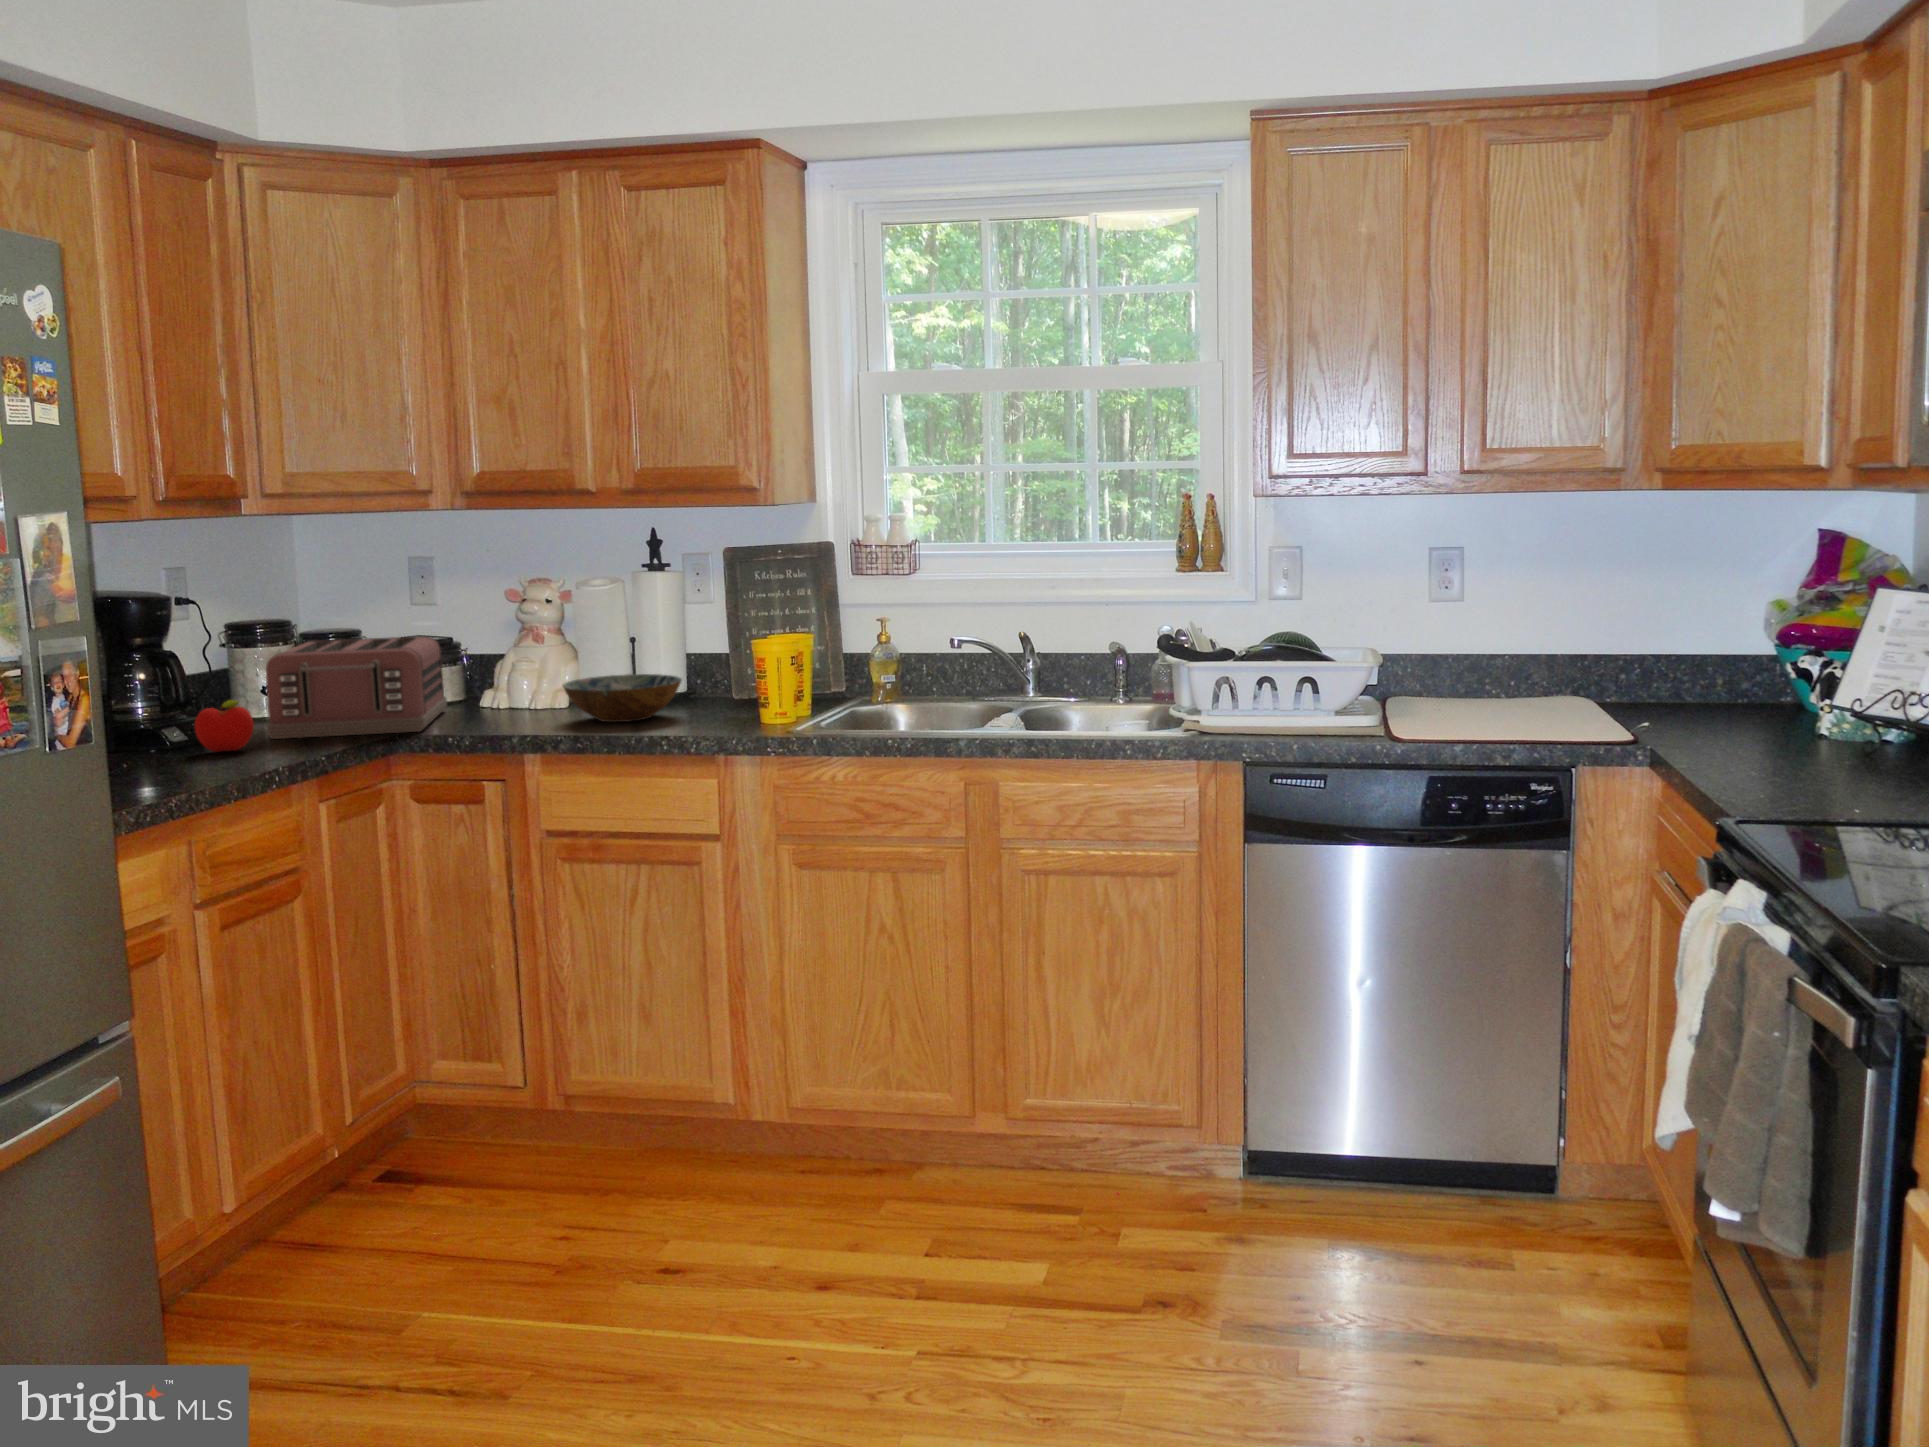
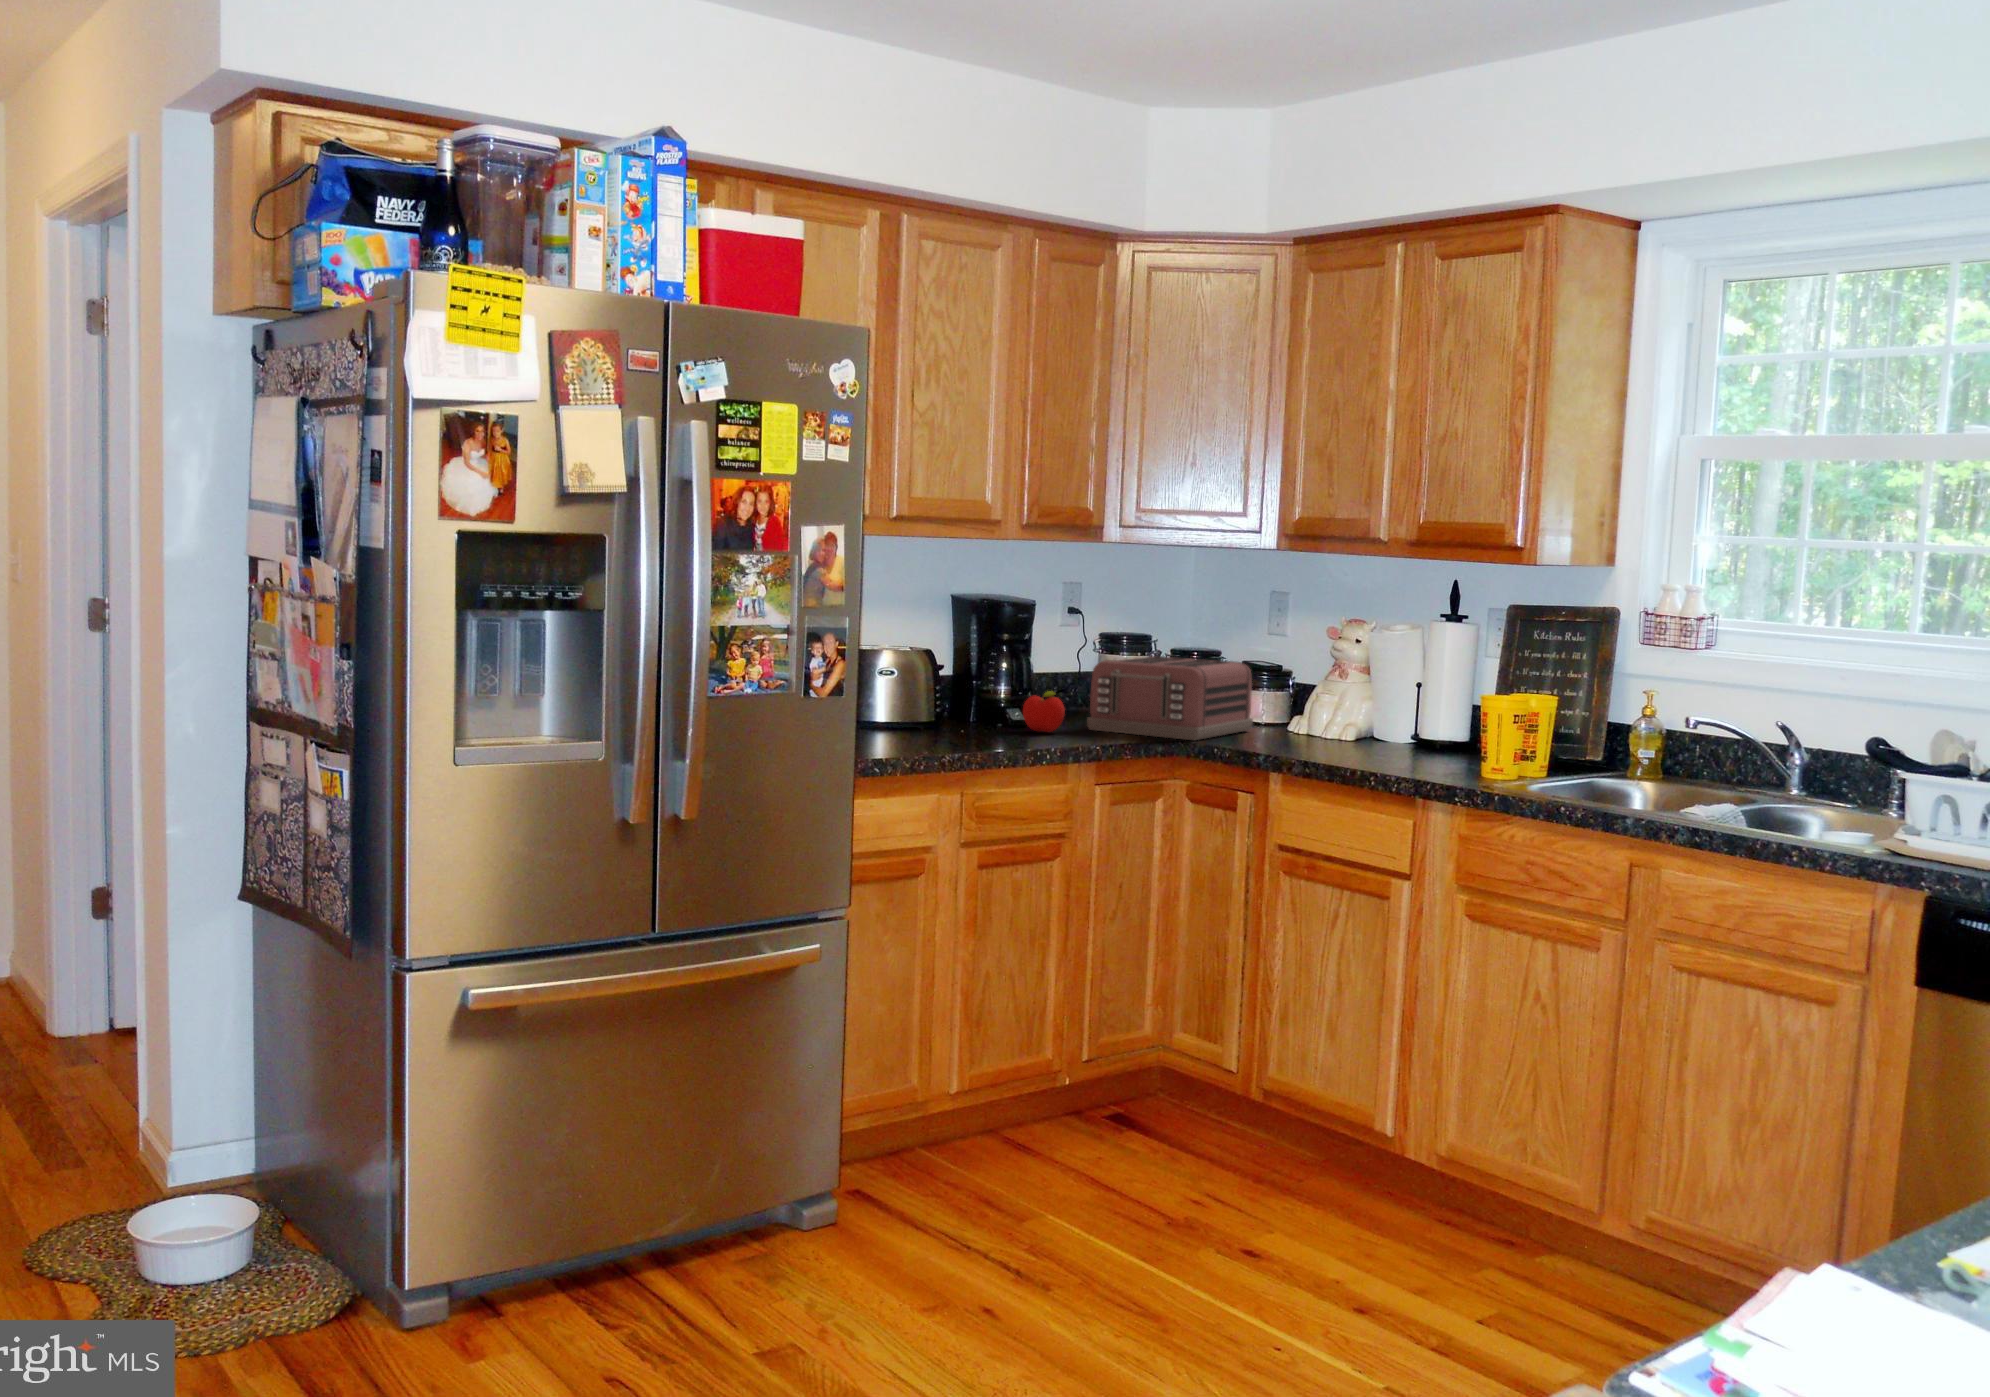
bowl: present [563,674,682,722] -> none [1314,715,1429,759]

